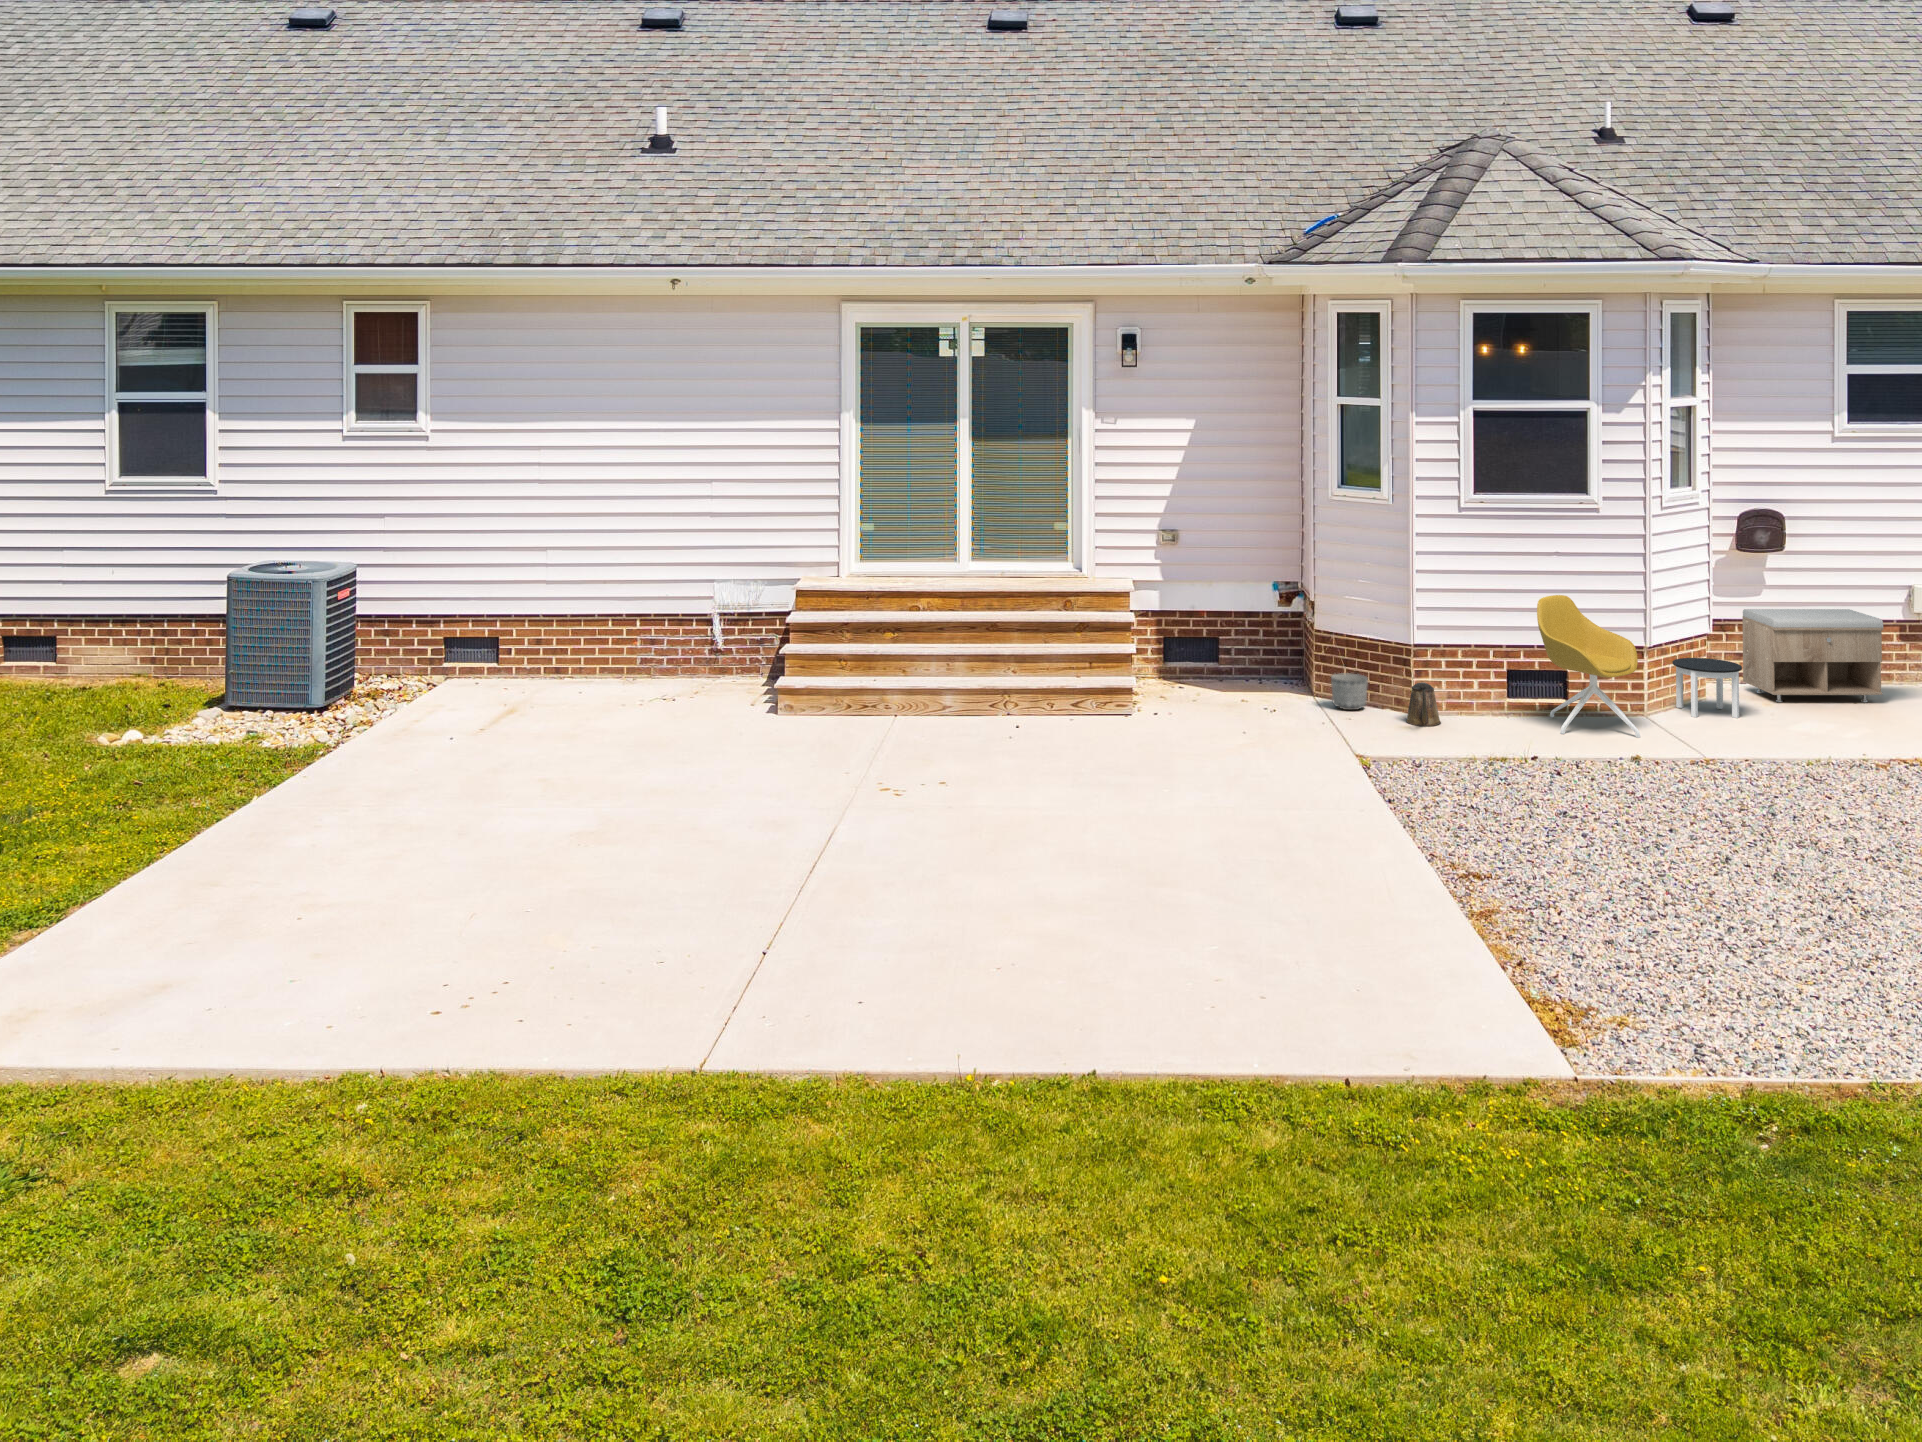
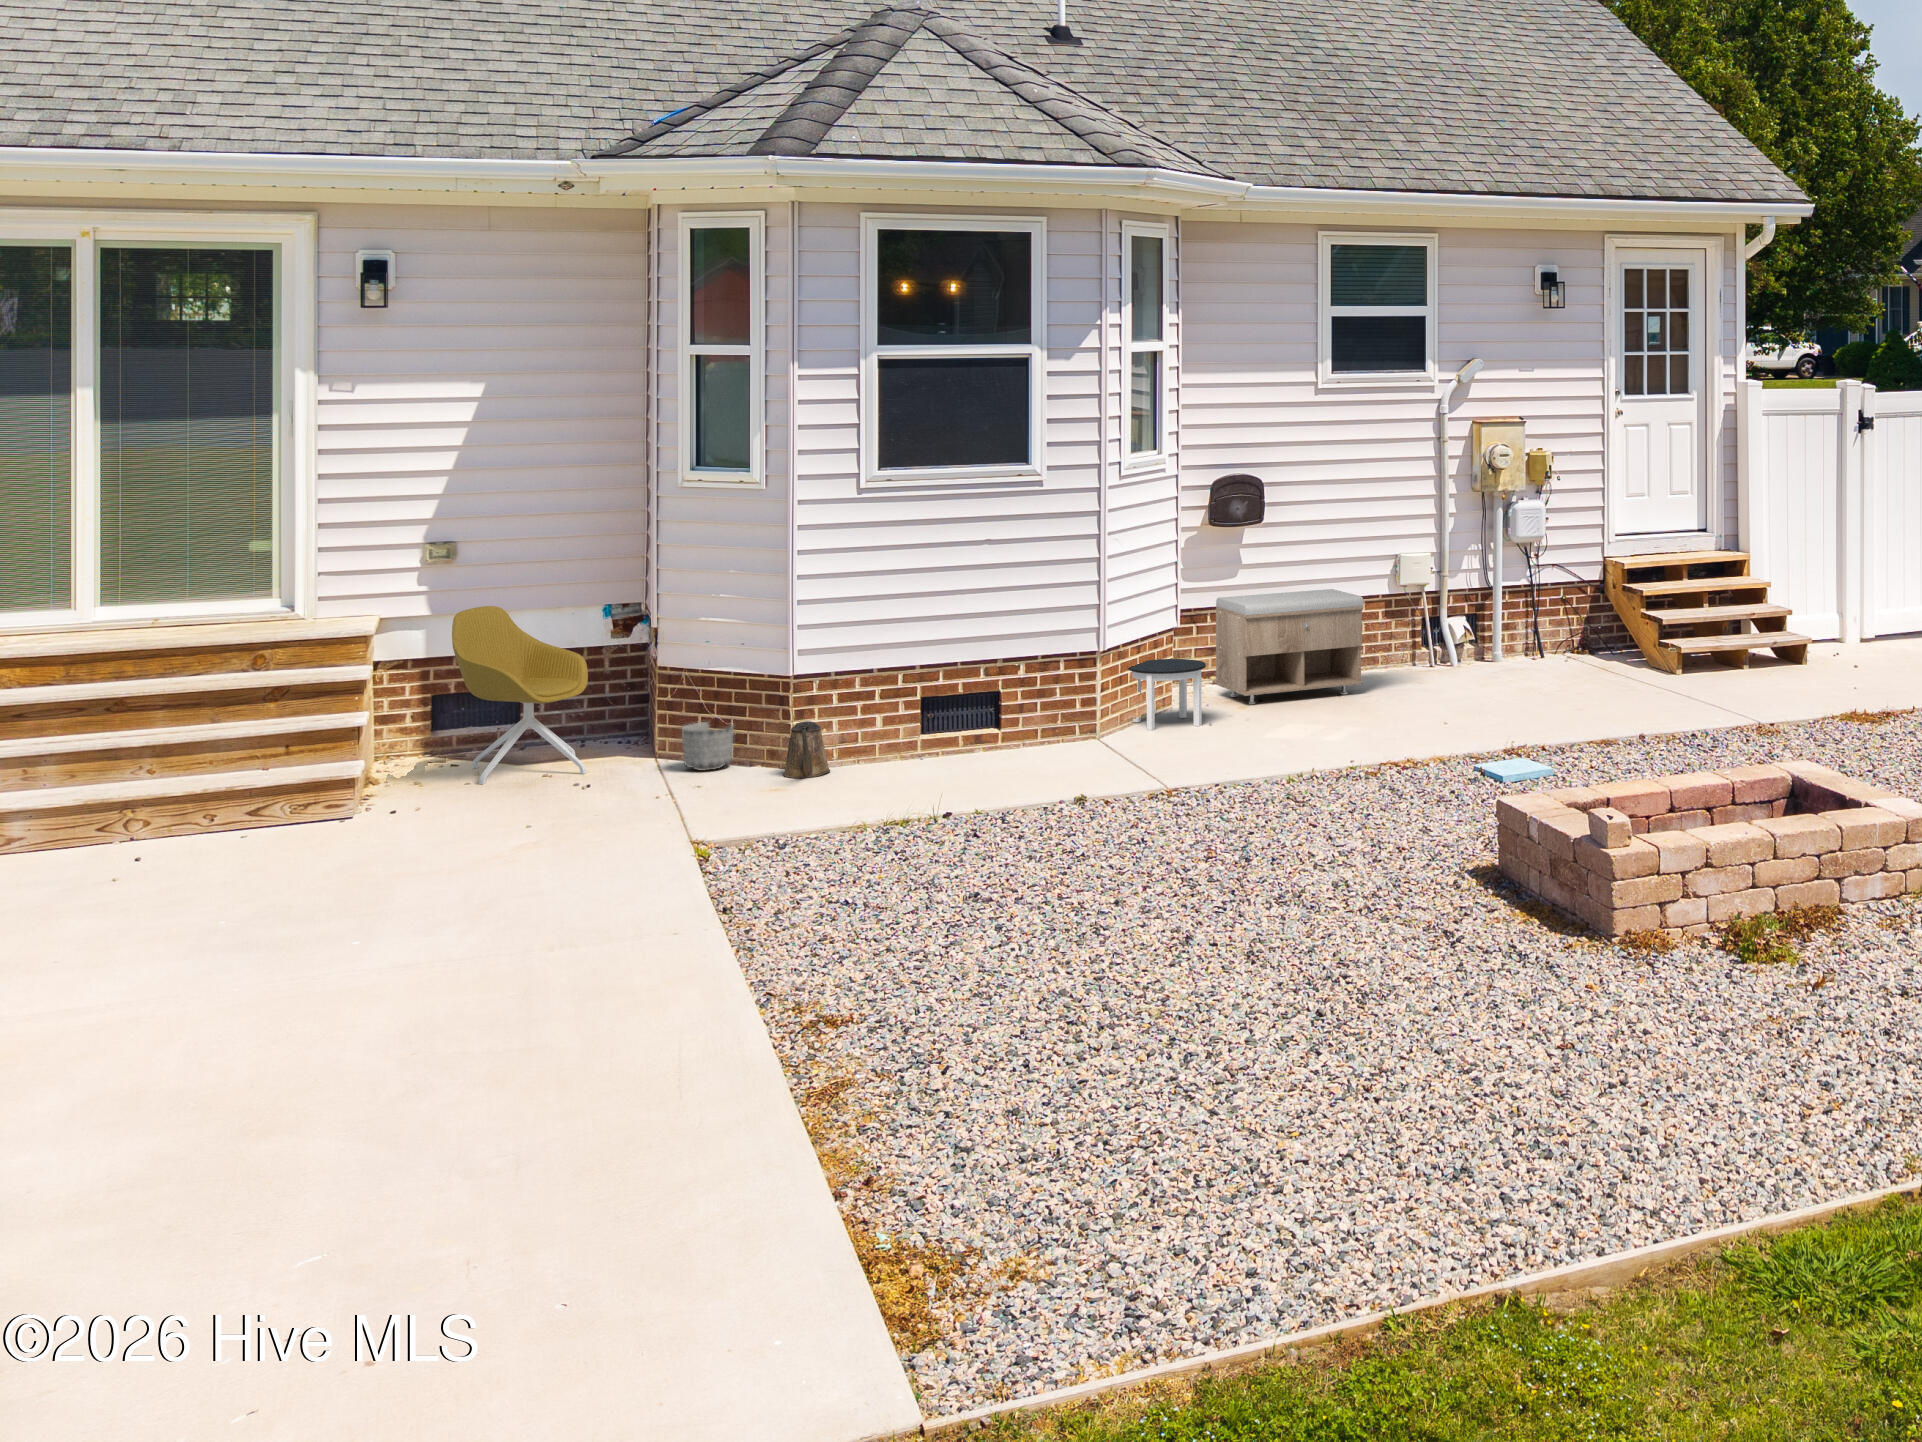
chair: present [1537,595,1640,738] -> present [452,606,588,785]

